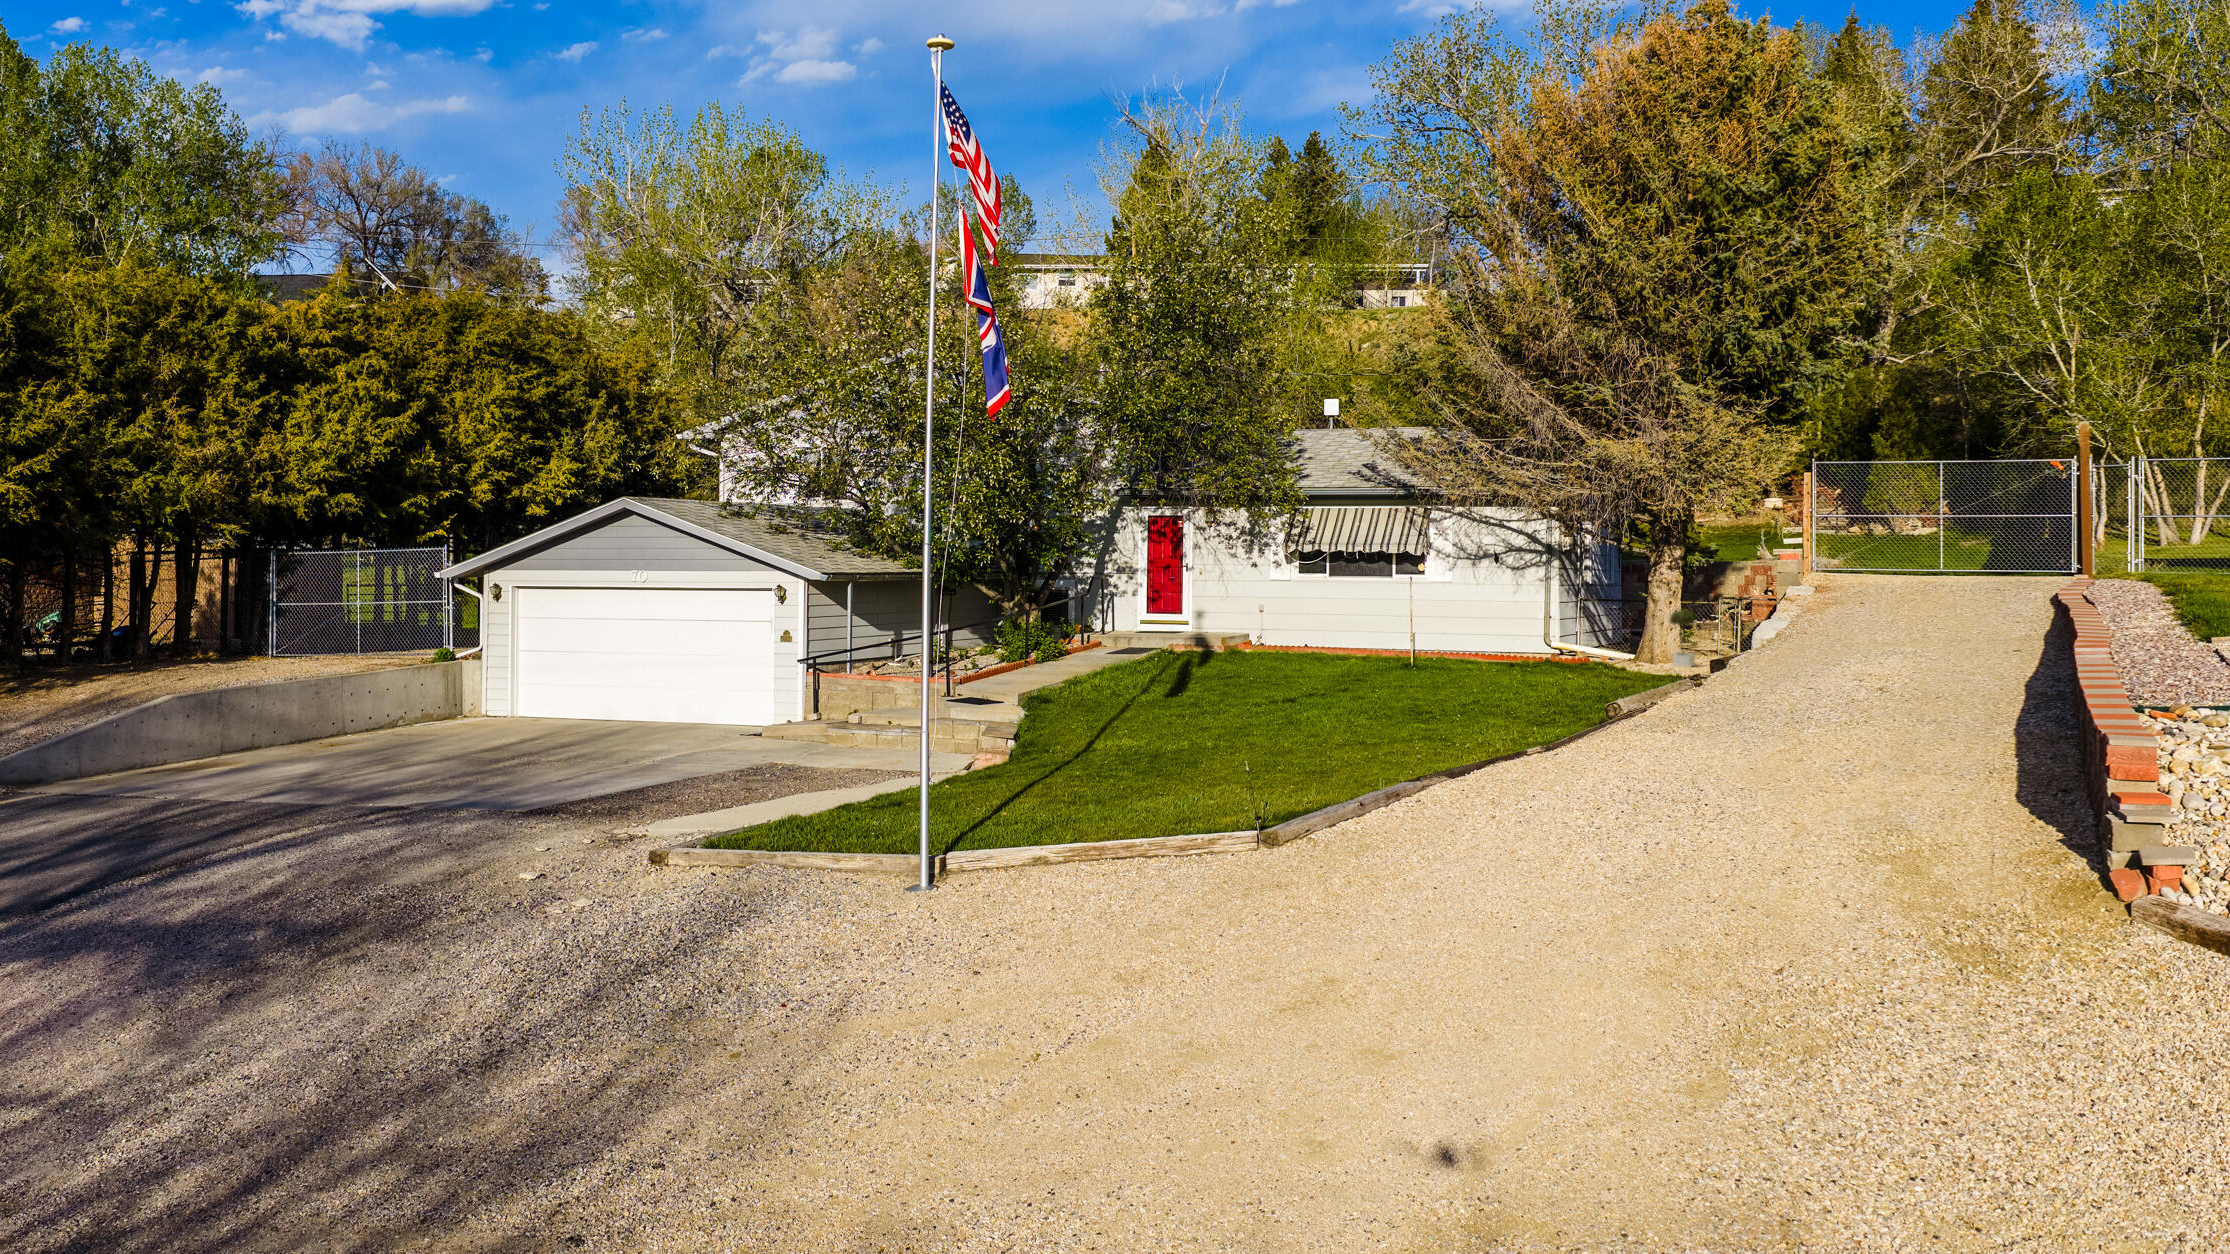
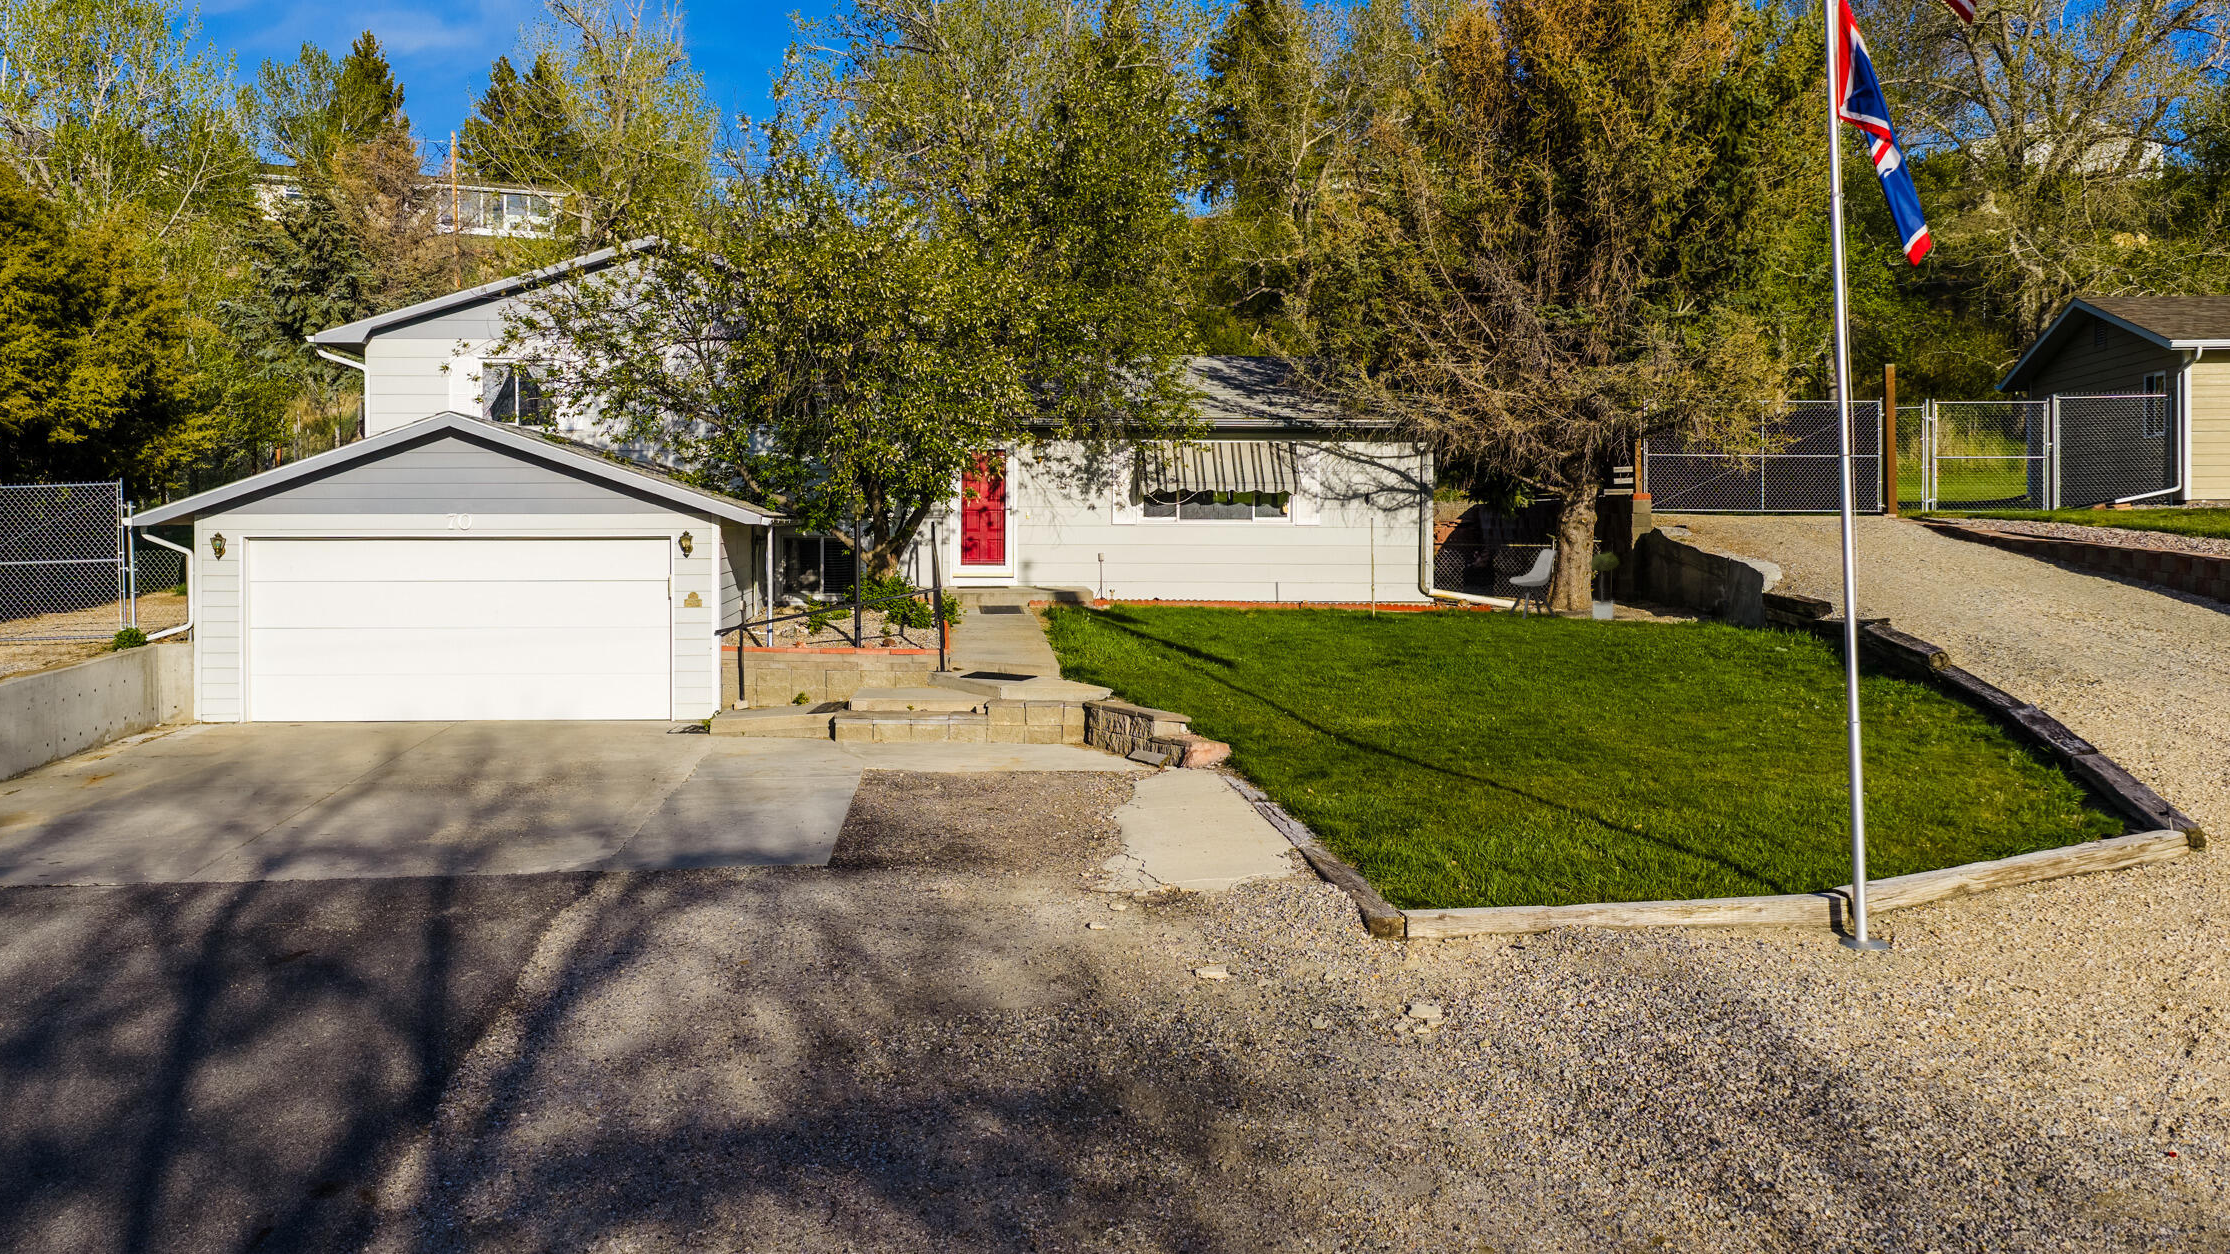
chair: none [1603,605,1643,666] -> present [1509,549,1557,619]

